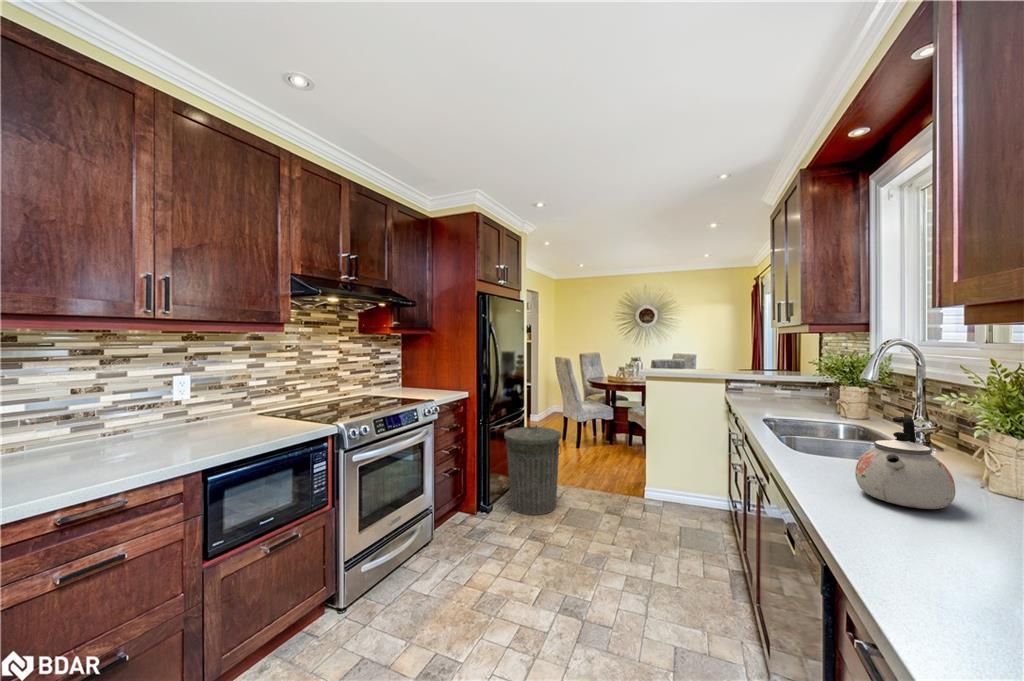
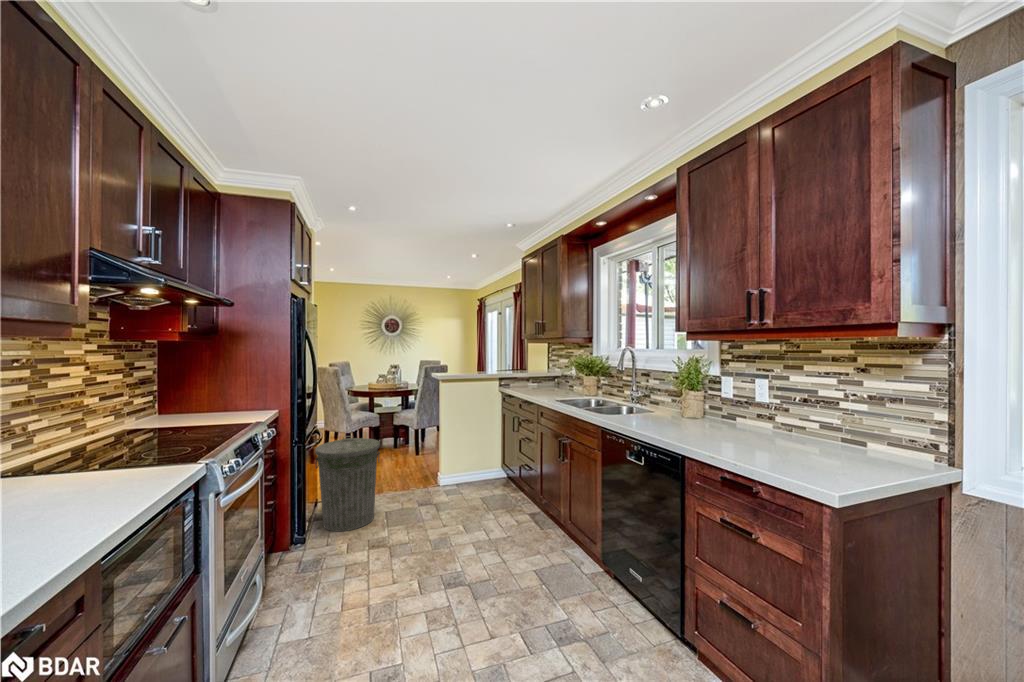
kettle: present [855,417,955,509] -> none [648,386,685,428]

